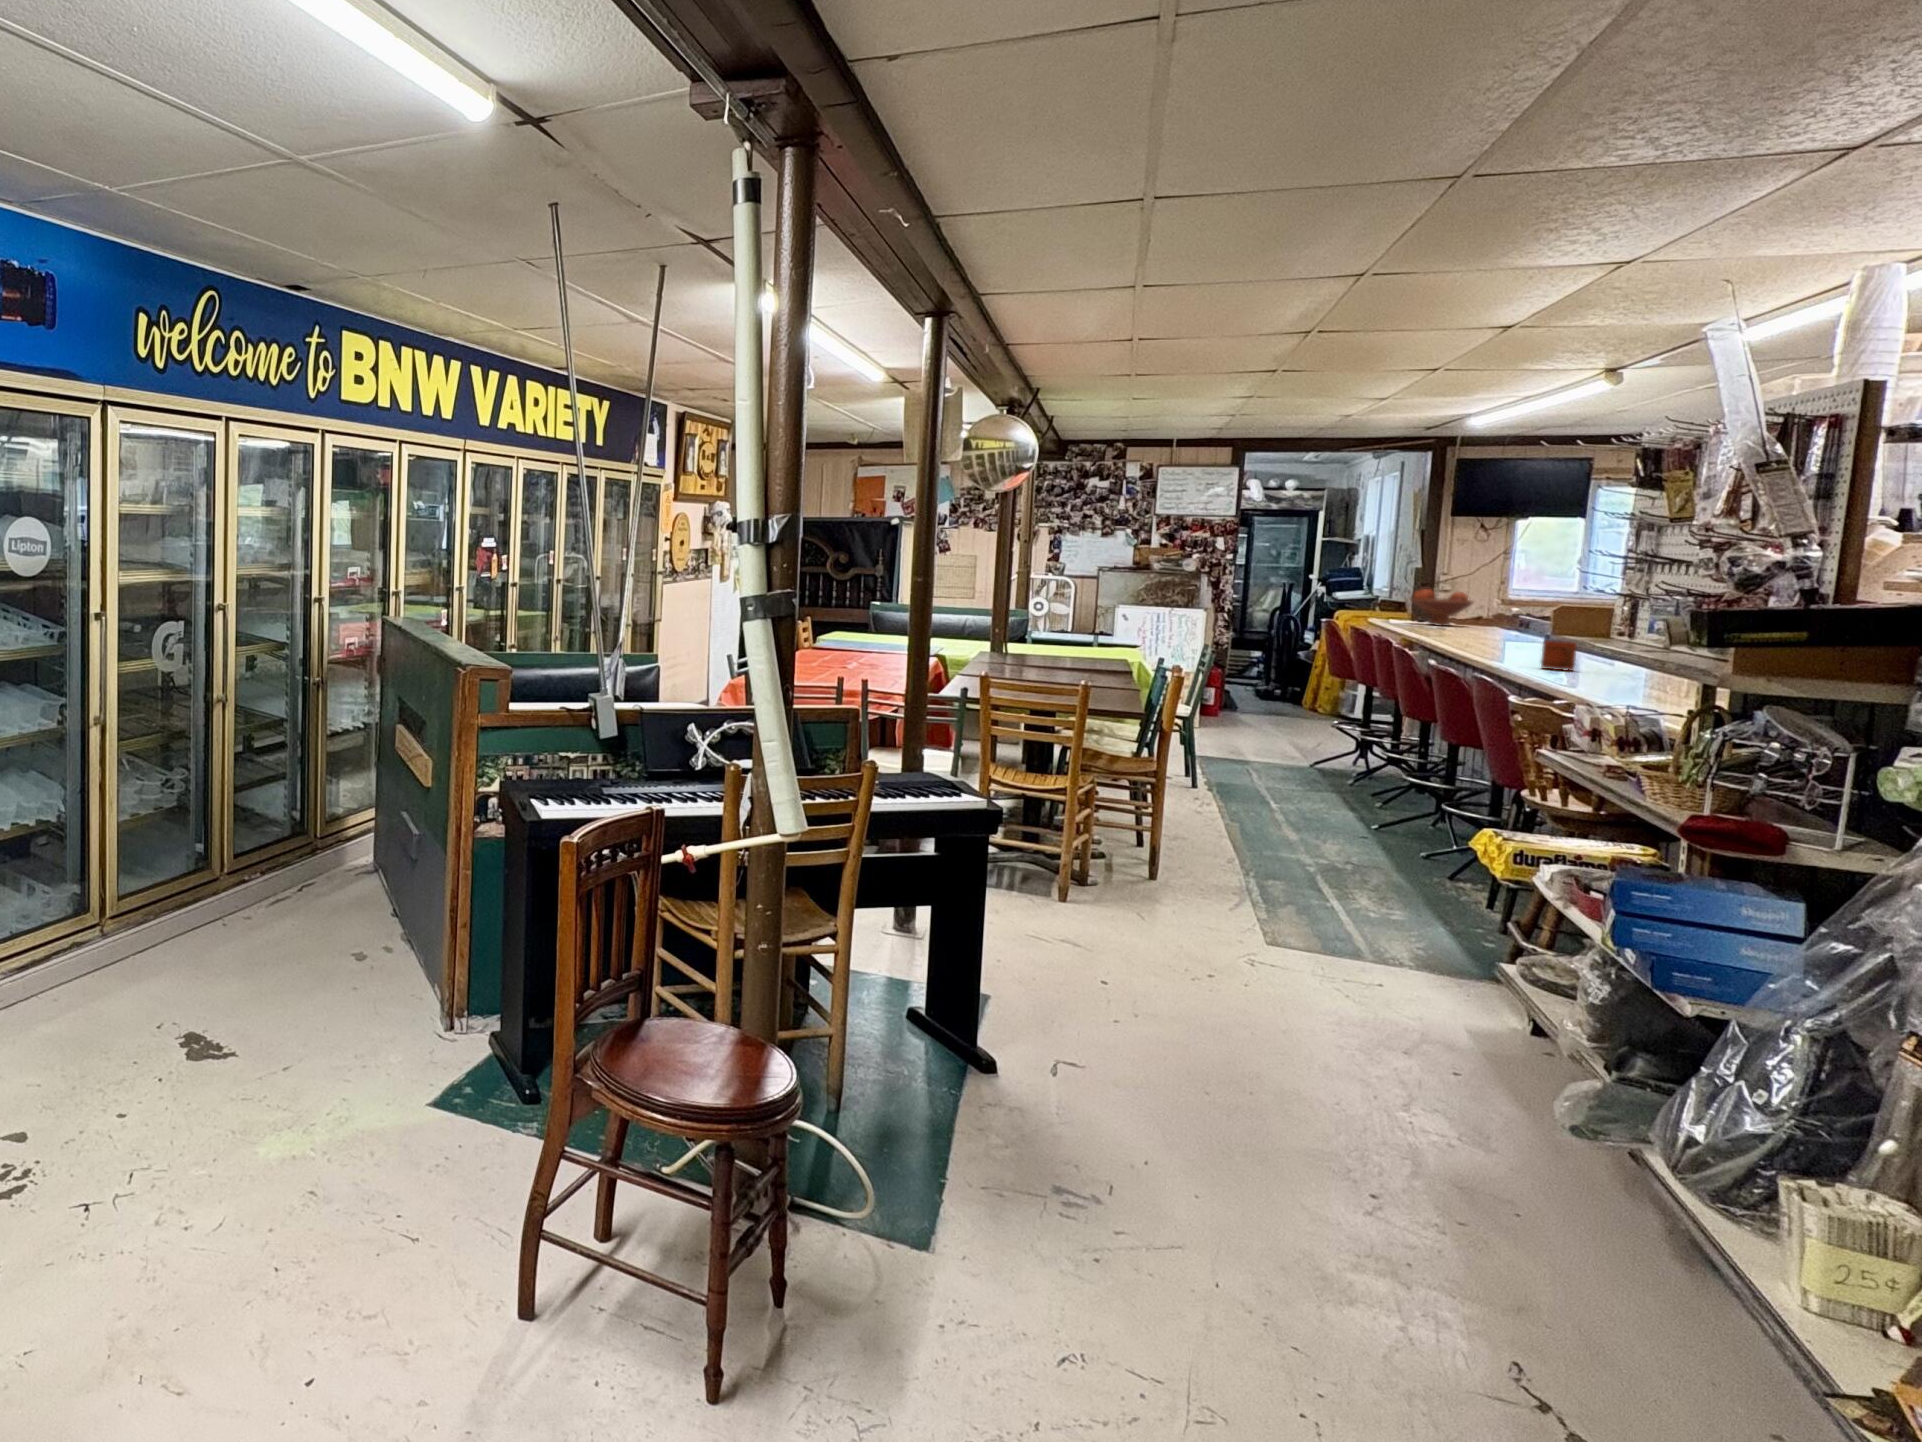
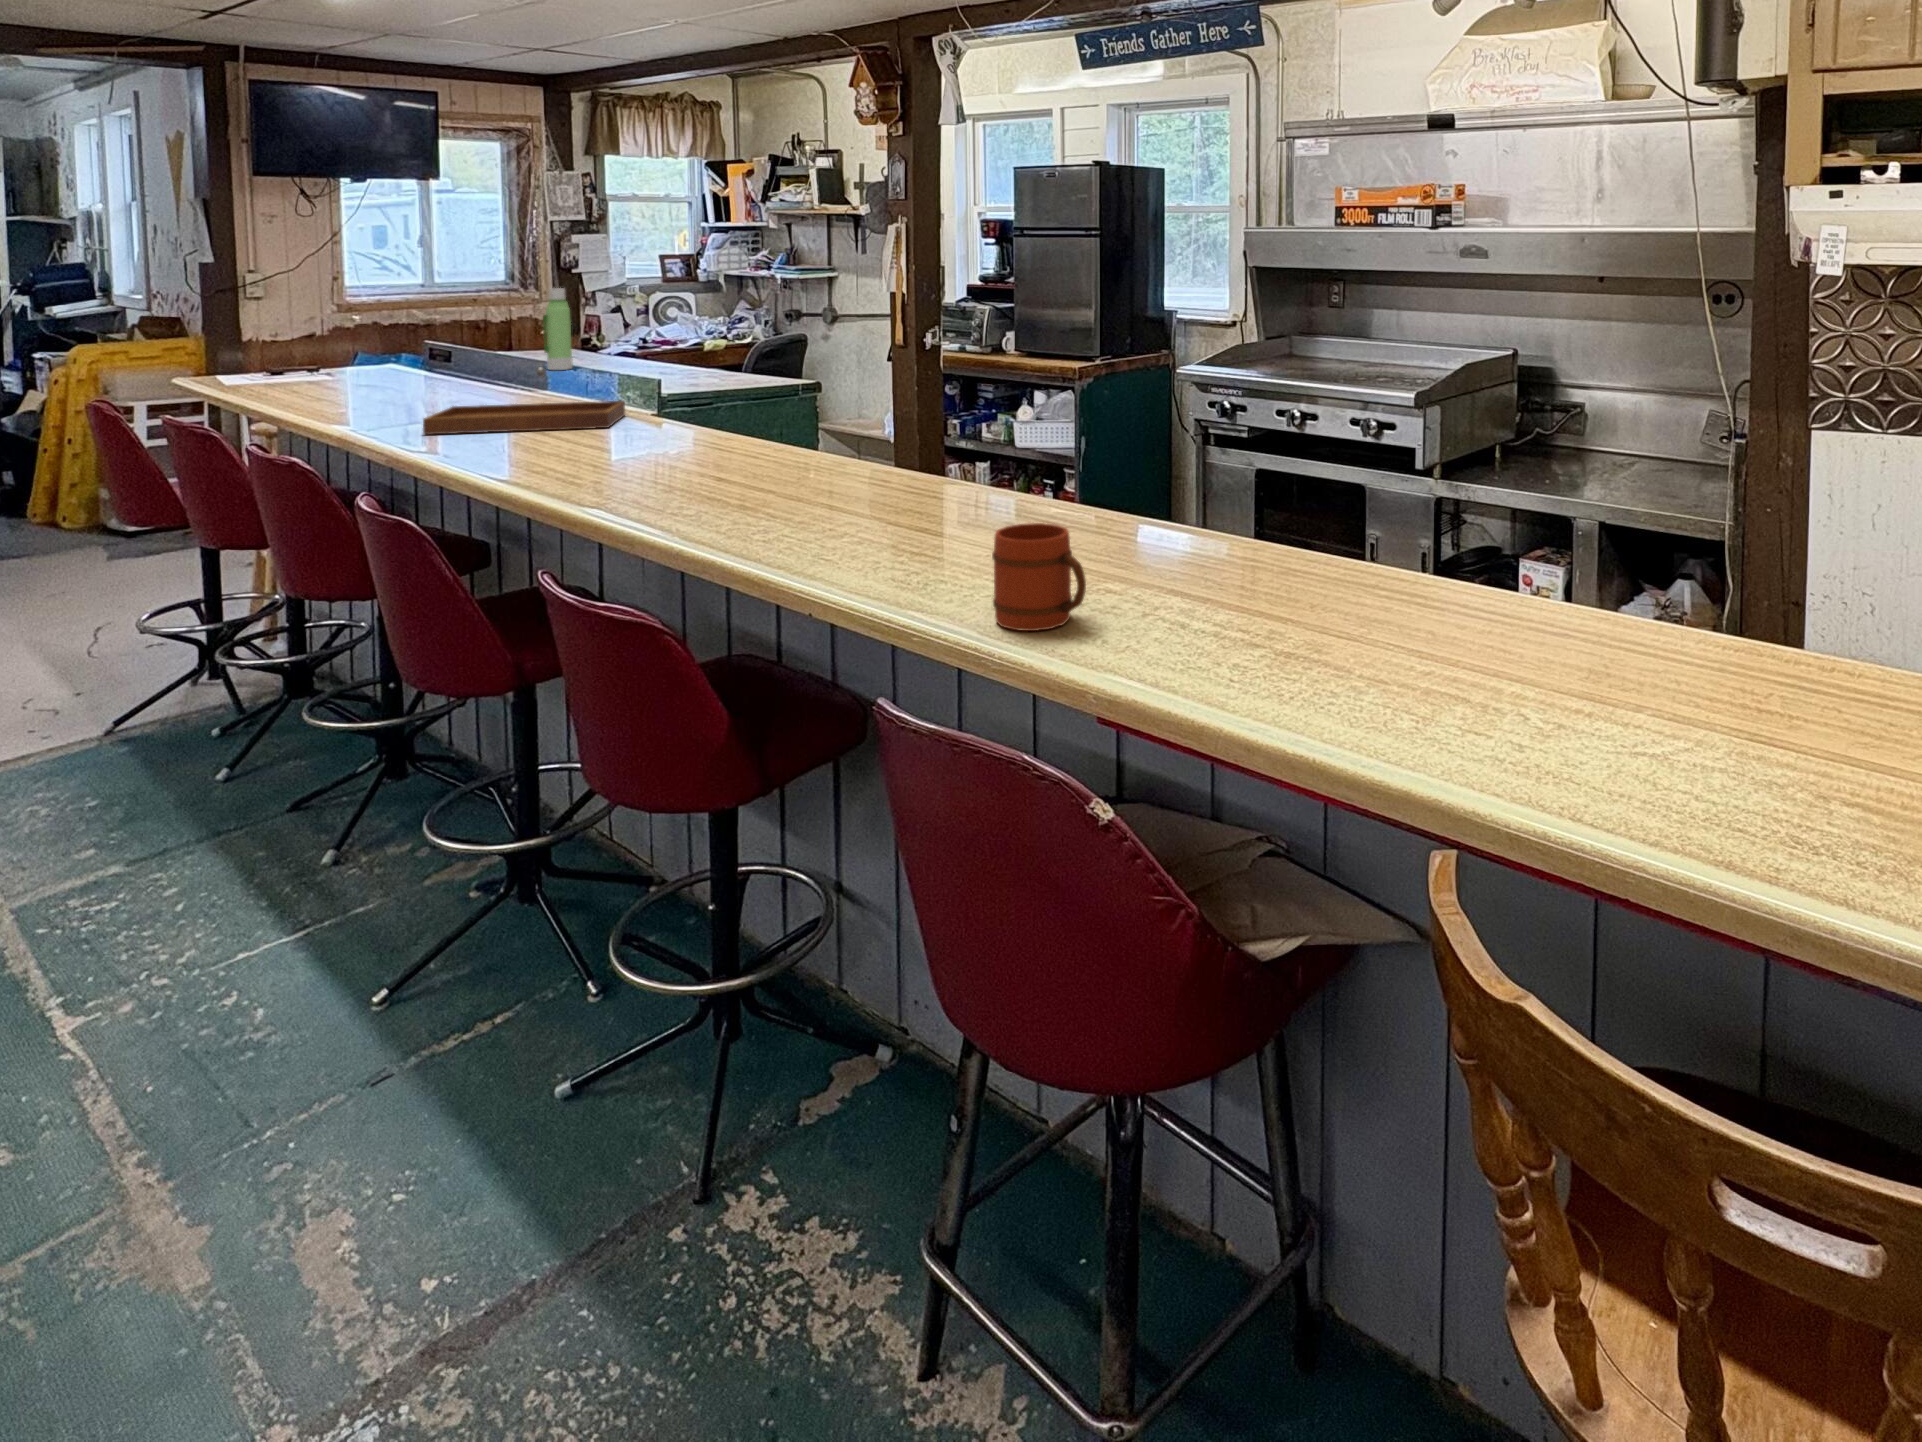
water bottle: none [1584,586,1608,635] -> present [543,288,573,370]
fruit bowl: present [1411,589,1473,626] -> none [264,315,382,388]
tray: none [1451,614,1572,644] -> present [423,367,625,435]

